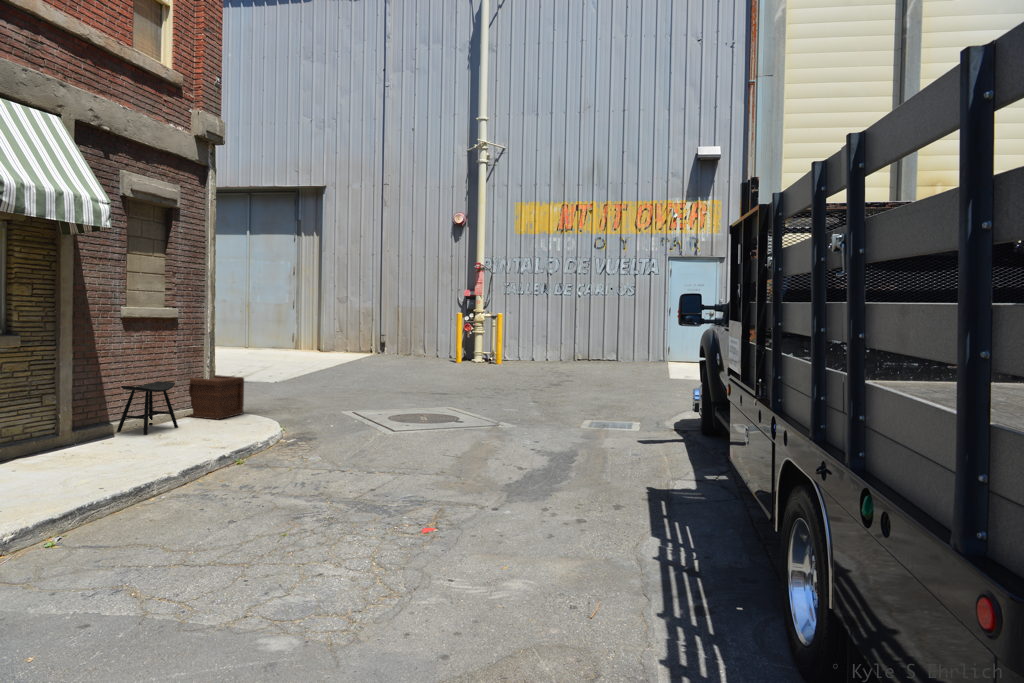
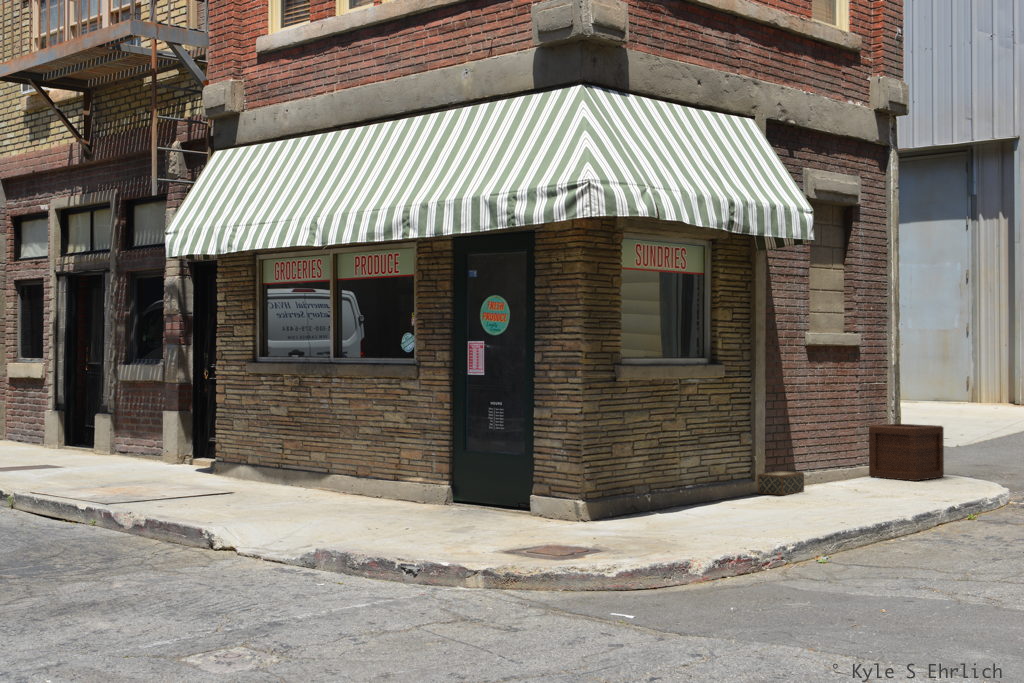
stool: present [117,381,178,435] -> none [804,426,872,489]
woven basket: none [60,423,110,447] -> present [758,471,804,495]

